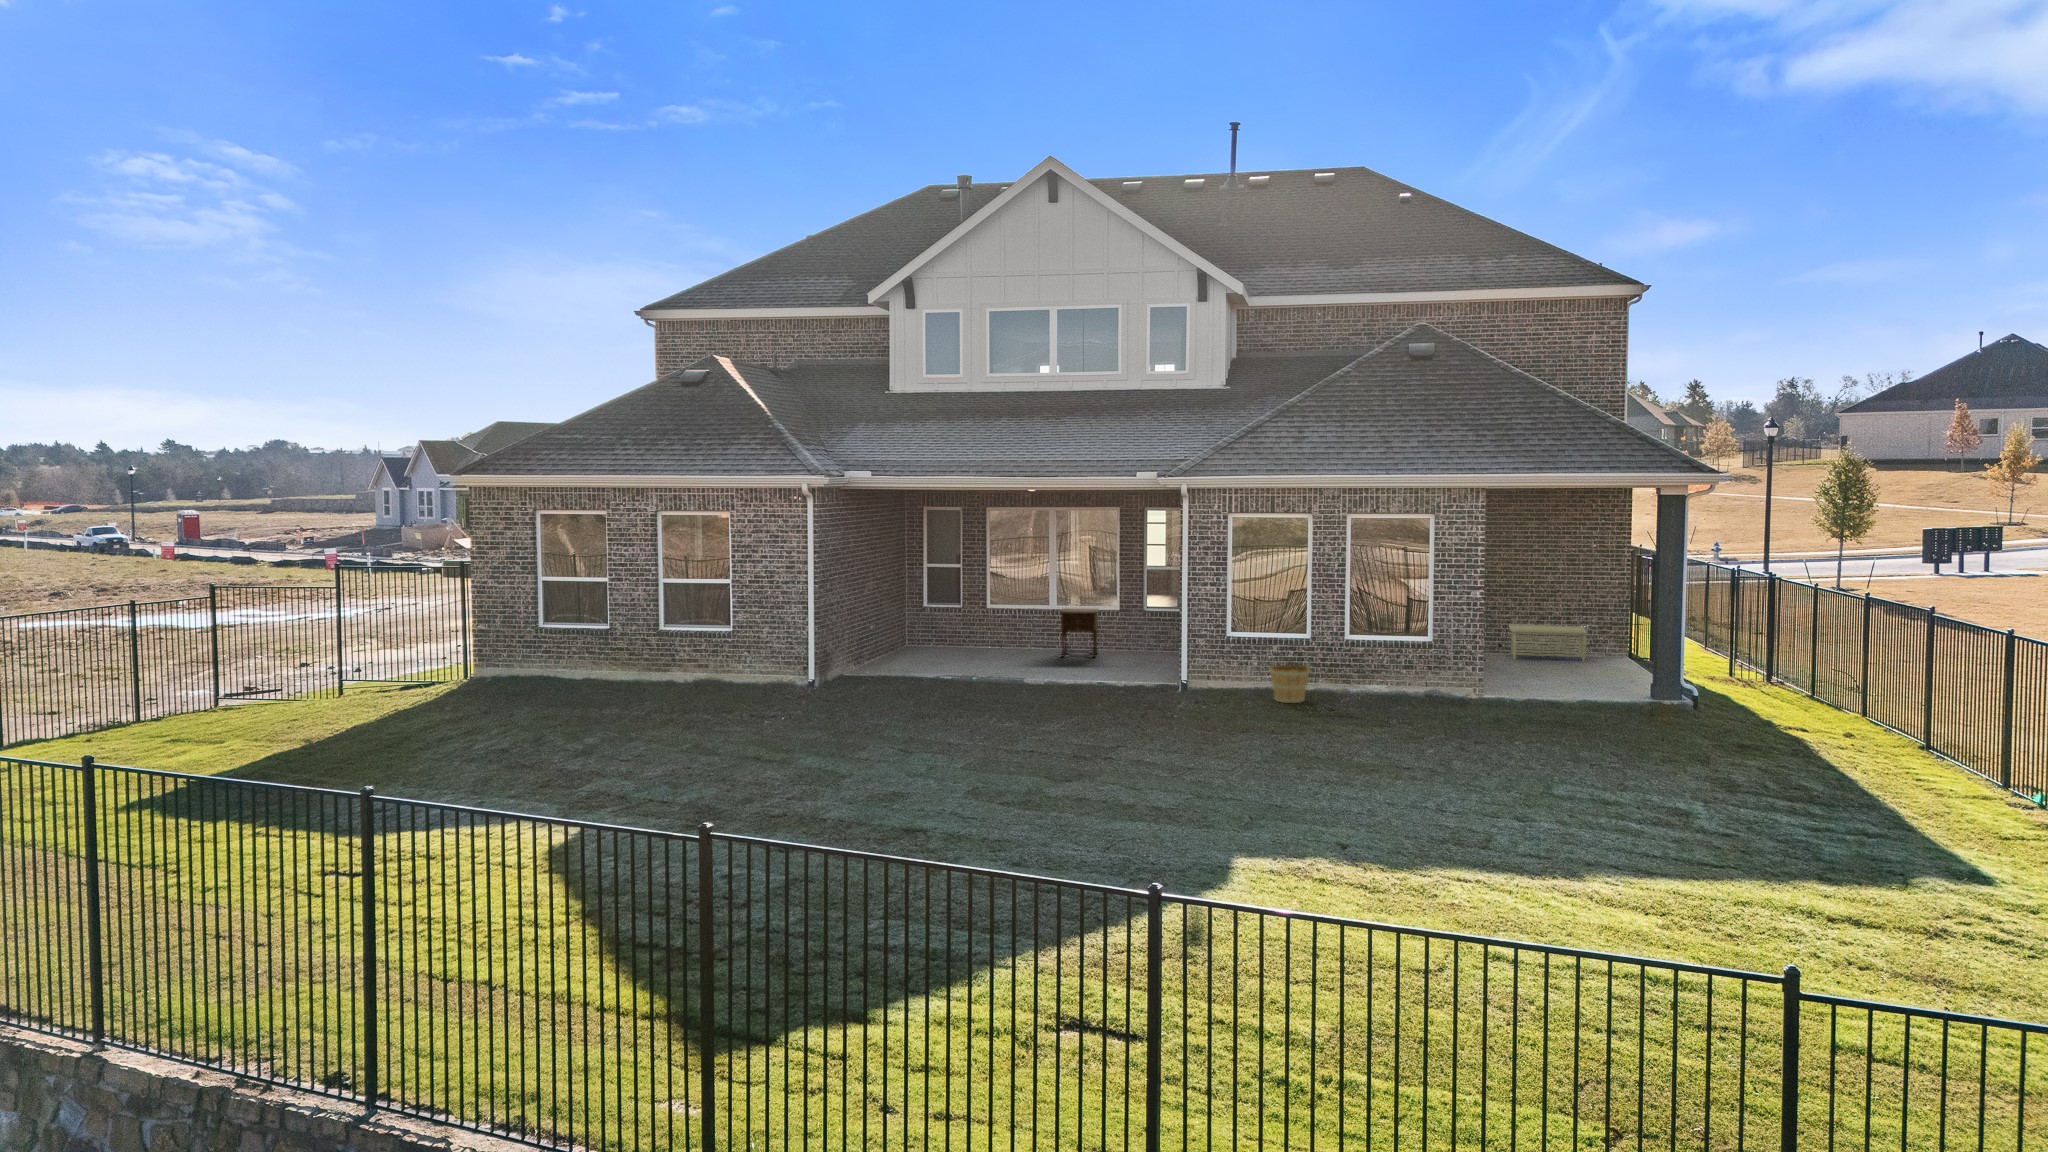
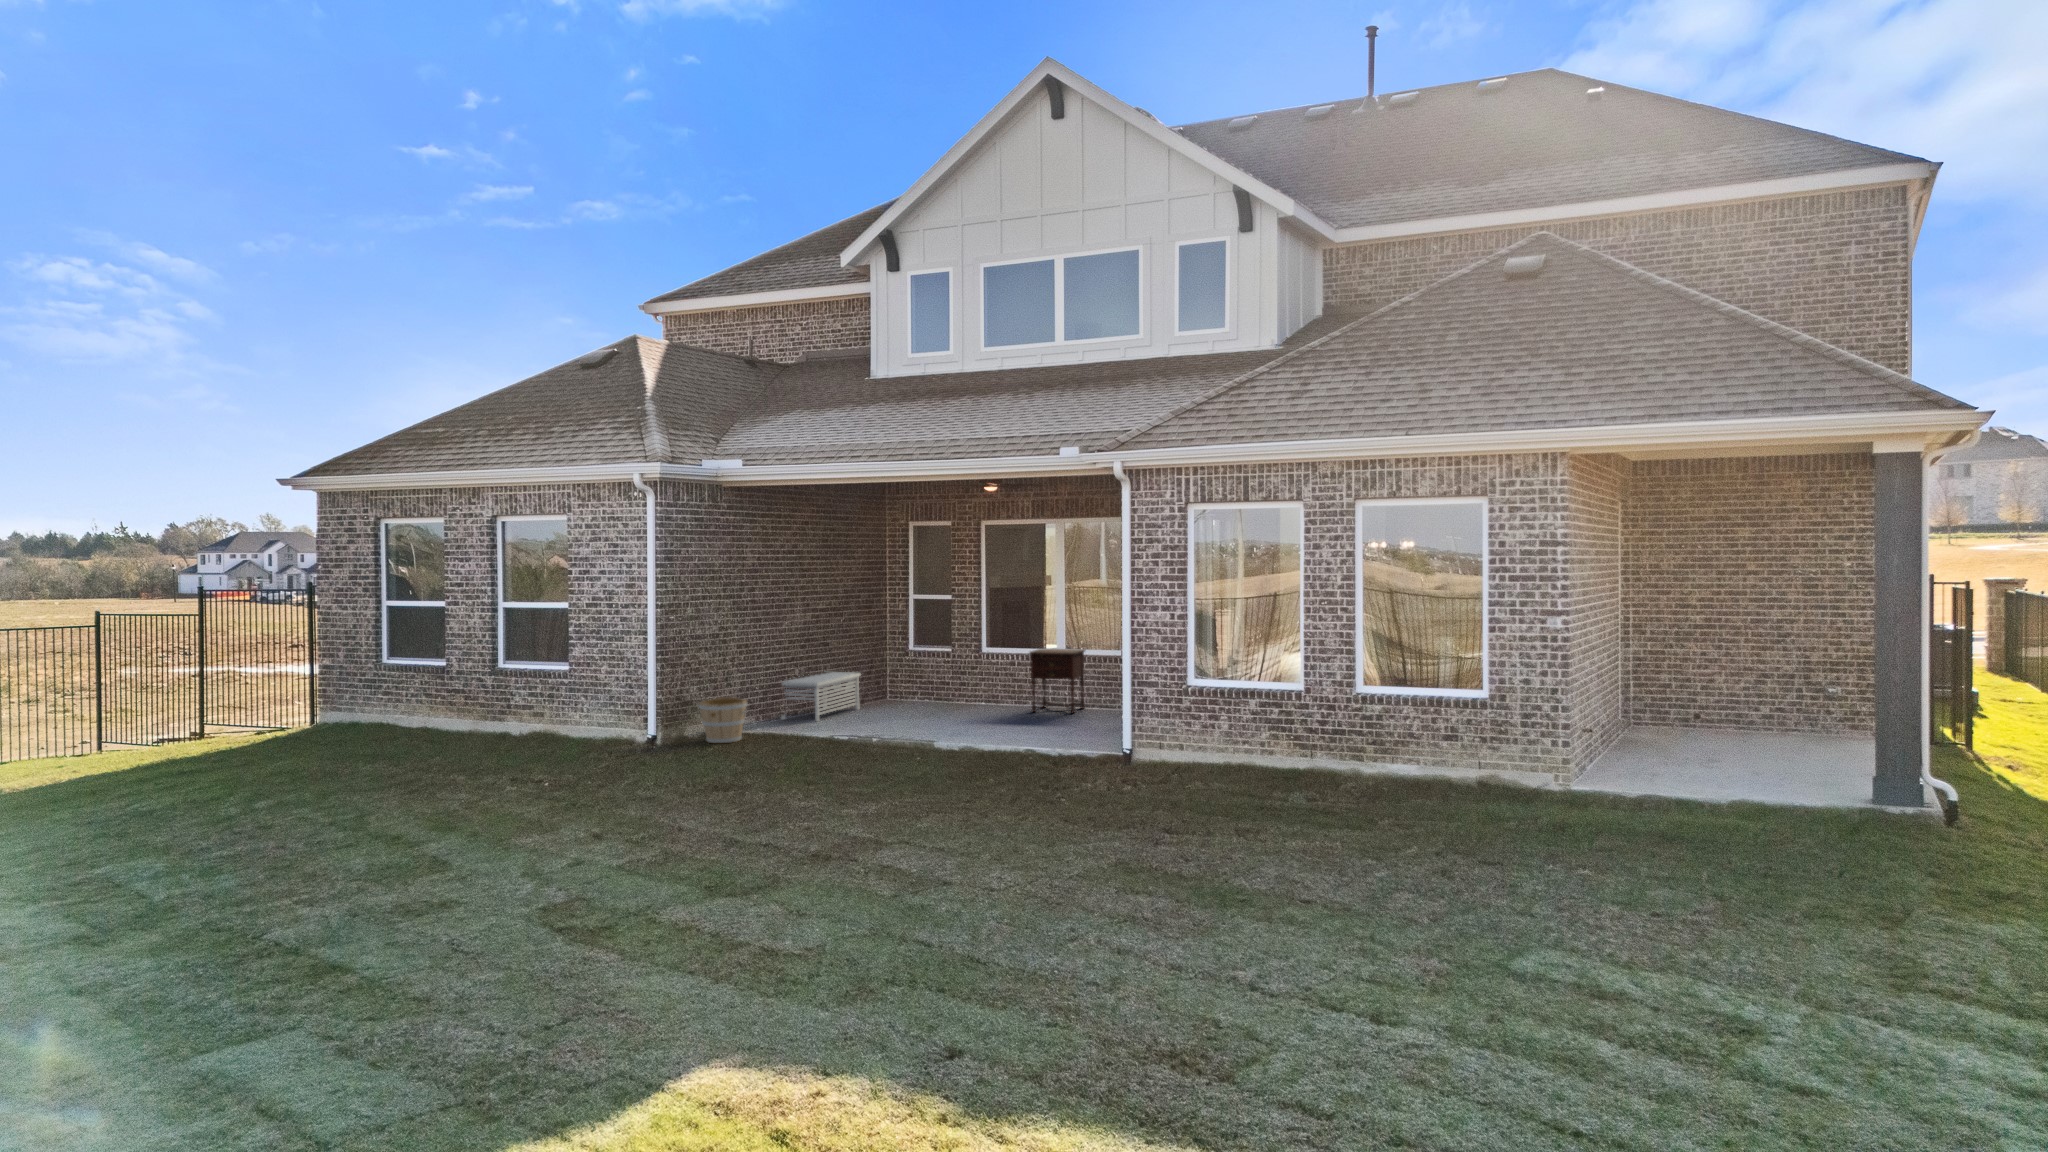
storage bench: present [1509,624,1587,661] -> present [781,672,861,721]
wooden bucket: present [1269,665,1310,703] -> present [699,697,747,743]

